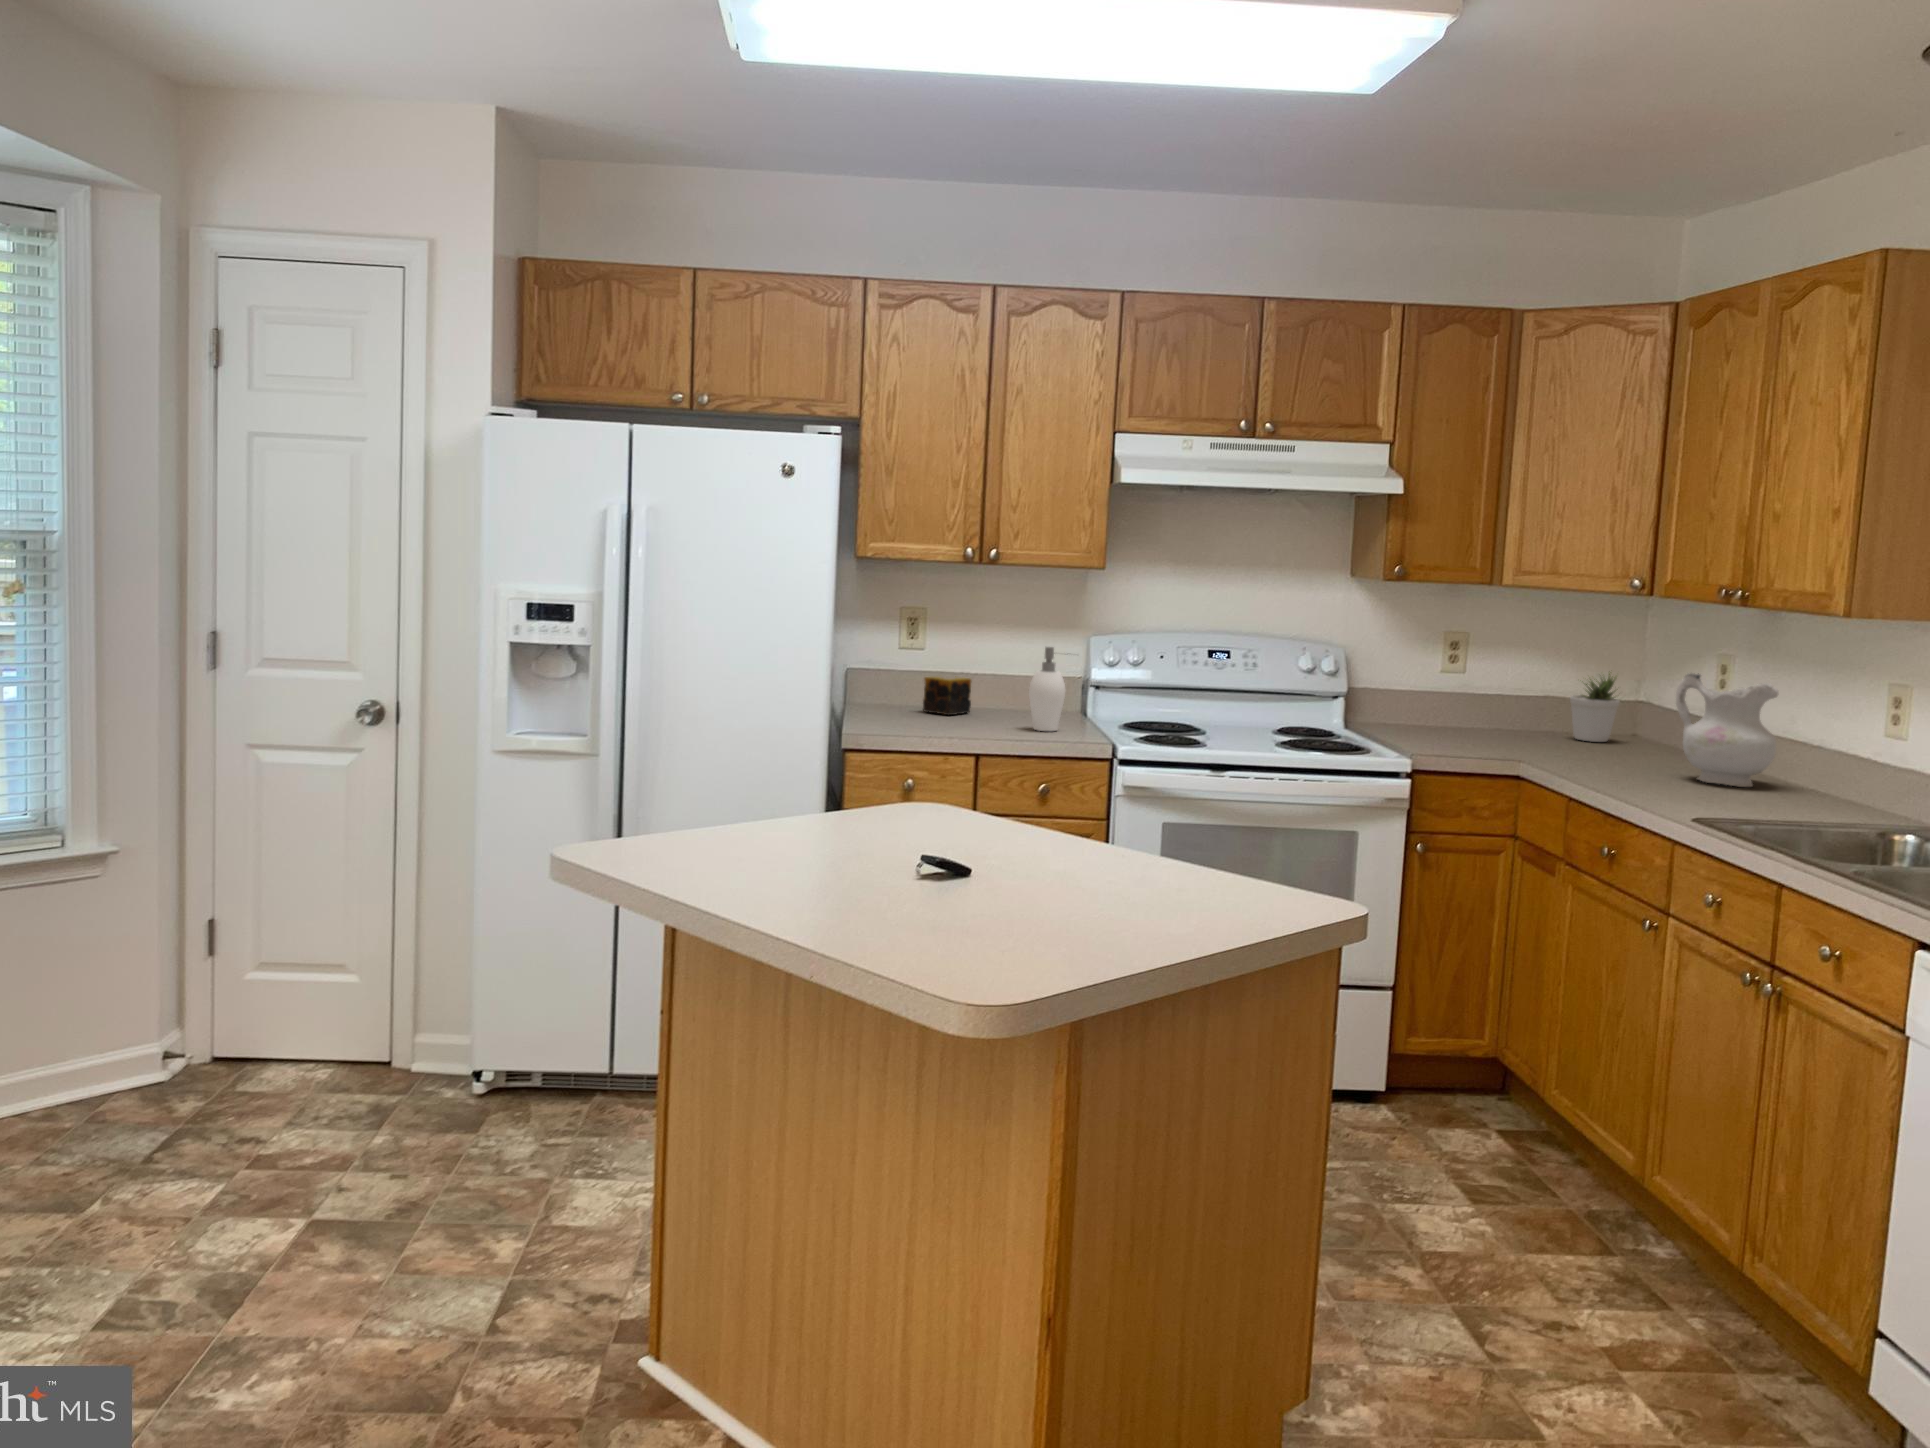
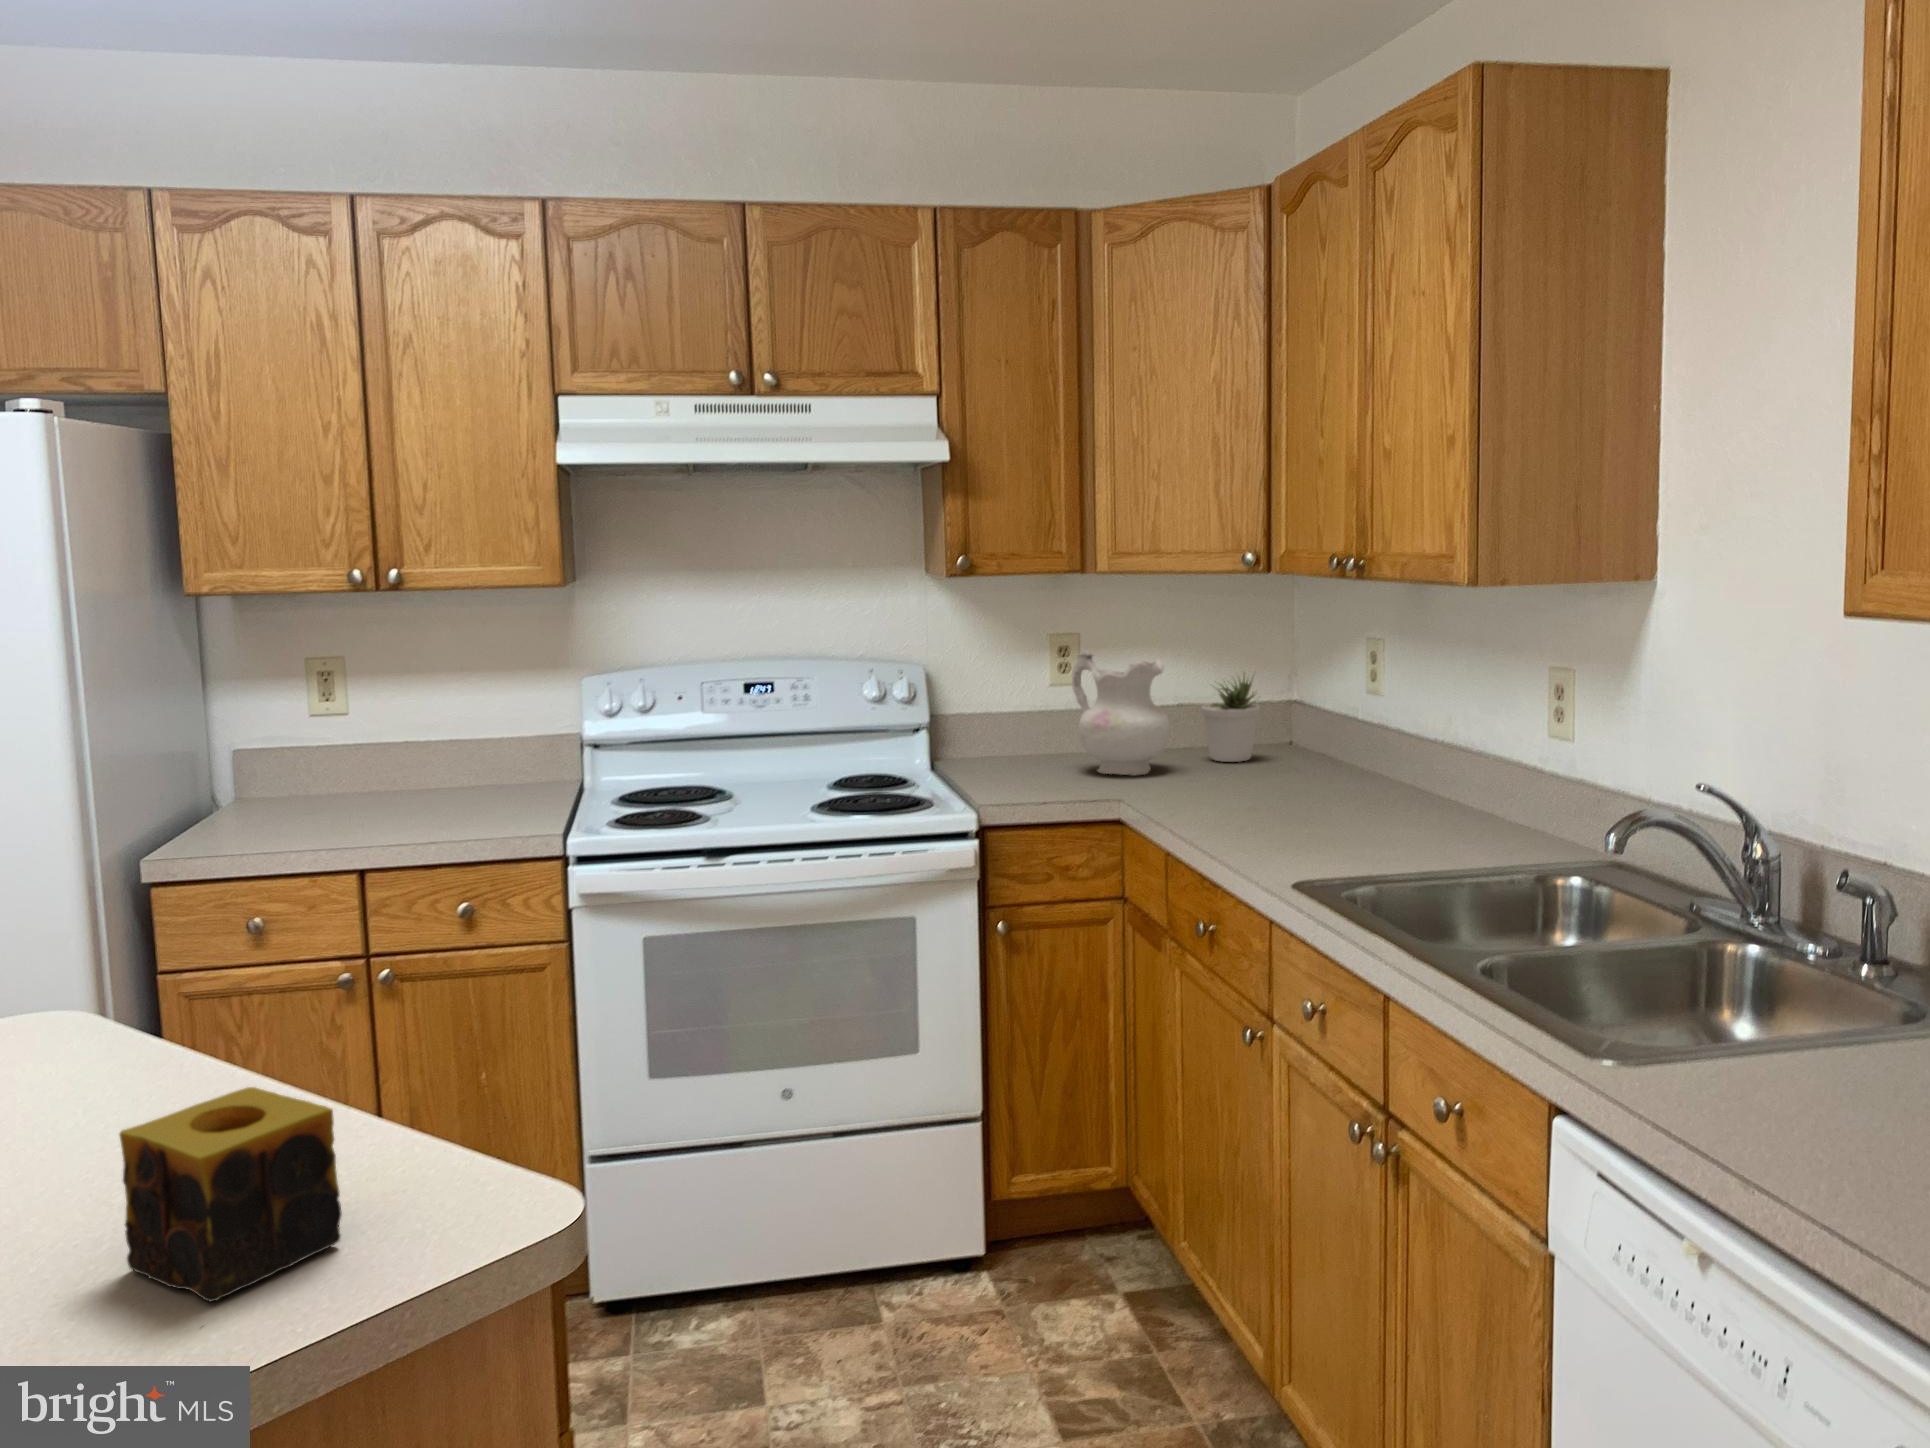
soap dispenser: present [1029,647,1066,731] -> none [460,701,526,820]
ceramic pitcher: present [1676,673,1779,787] -> present [1072,653,1170,775]
candle: present [923,676,971,715] -> present [119,1087,342,1302]

